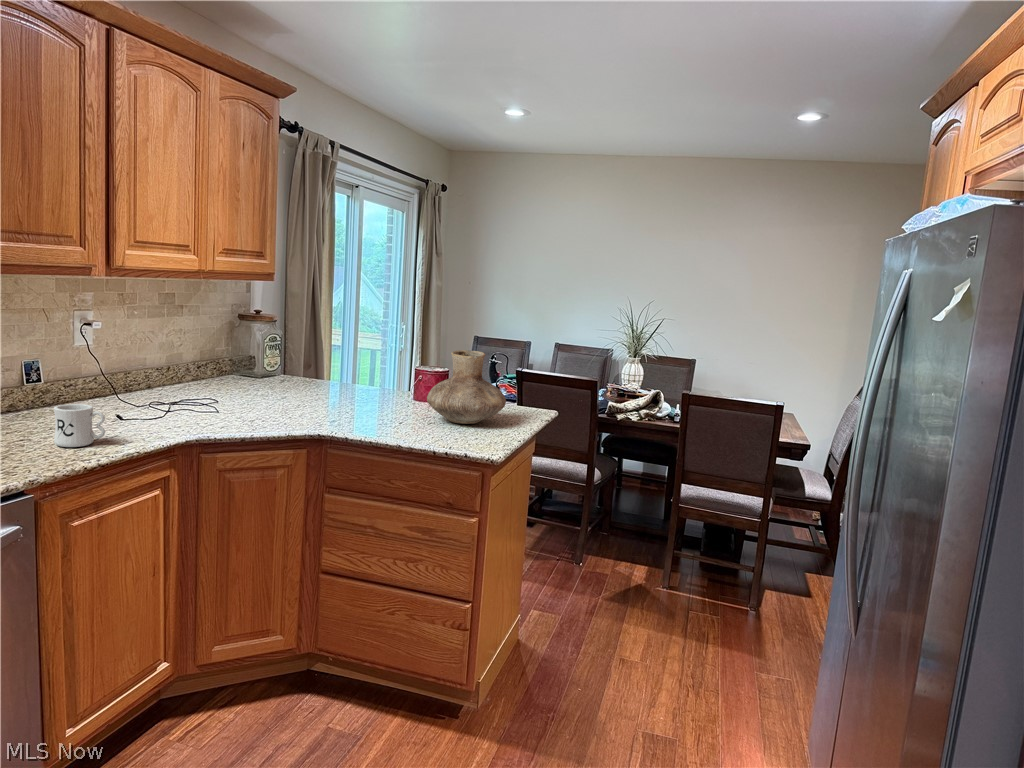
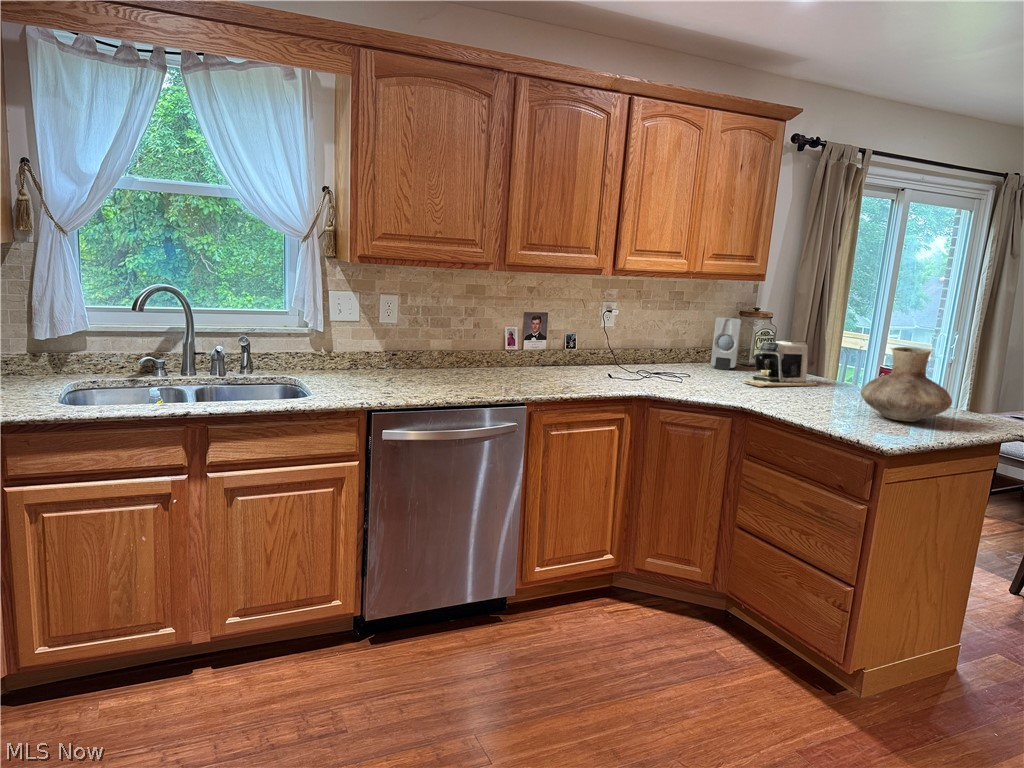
soap dispenser: none [219,325,253,387] -> present [711,317,742,370]
coffee maker: none [279,347,355,405] -> present [745,340,819,387]
mug: present [54,404,105,447] -> none [557,359,586,387]

